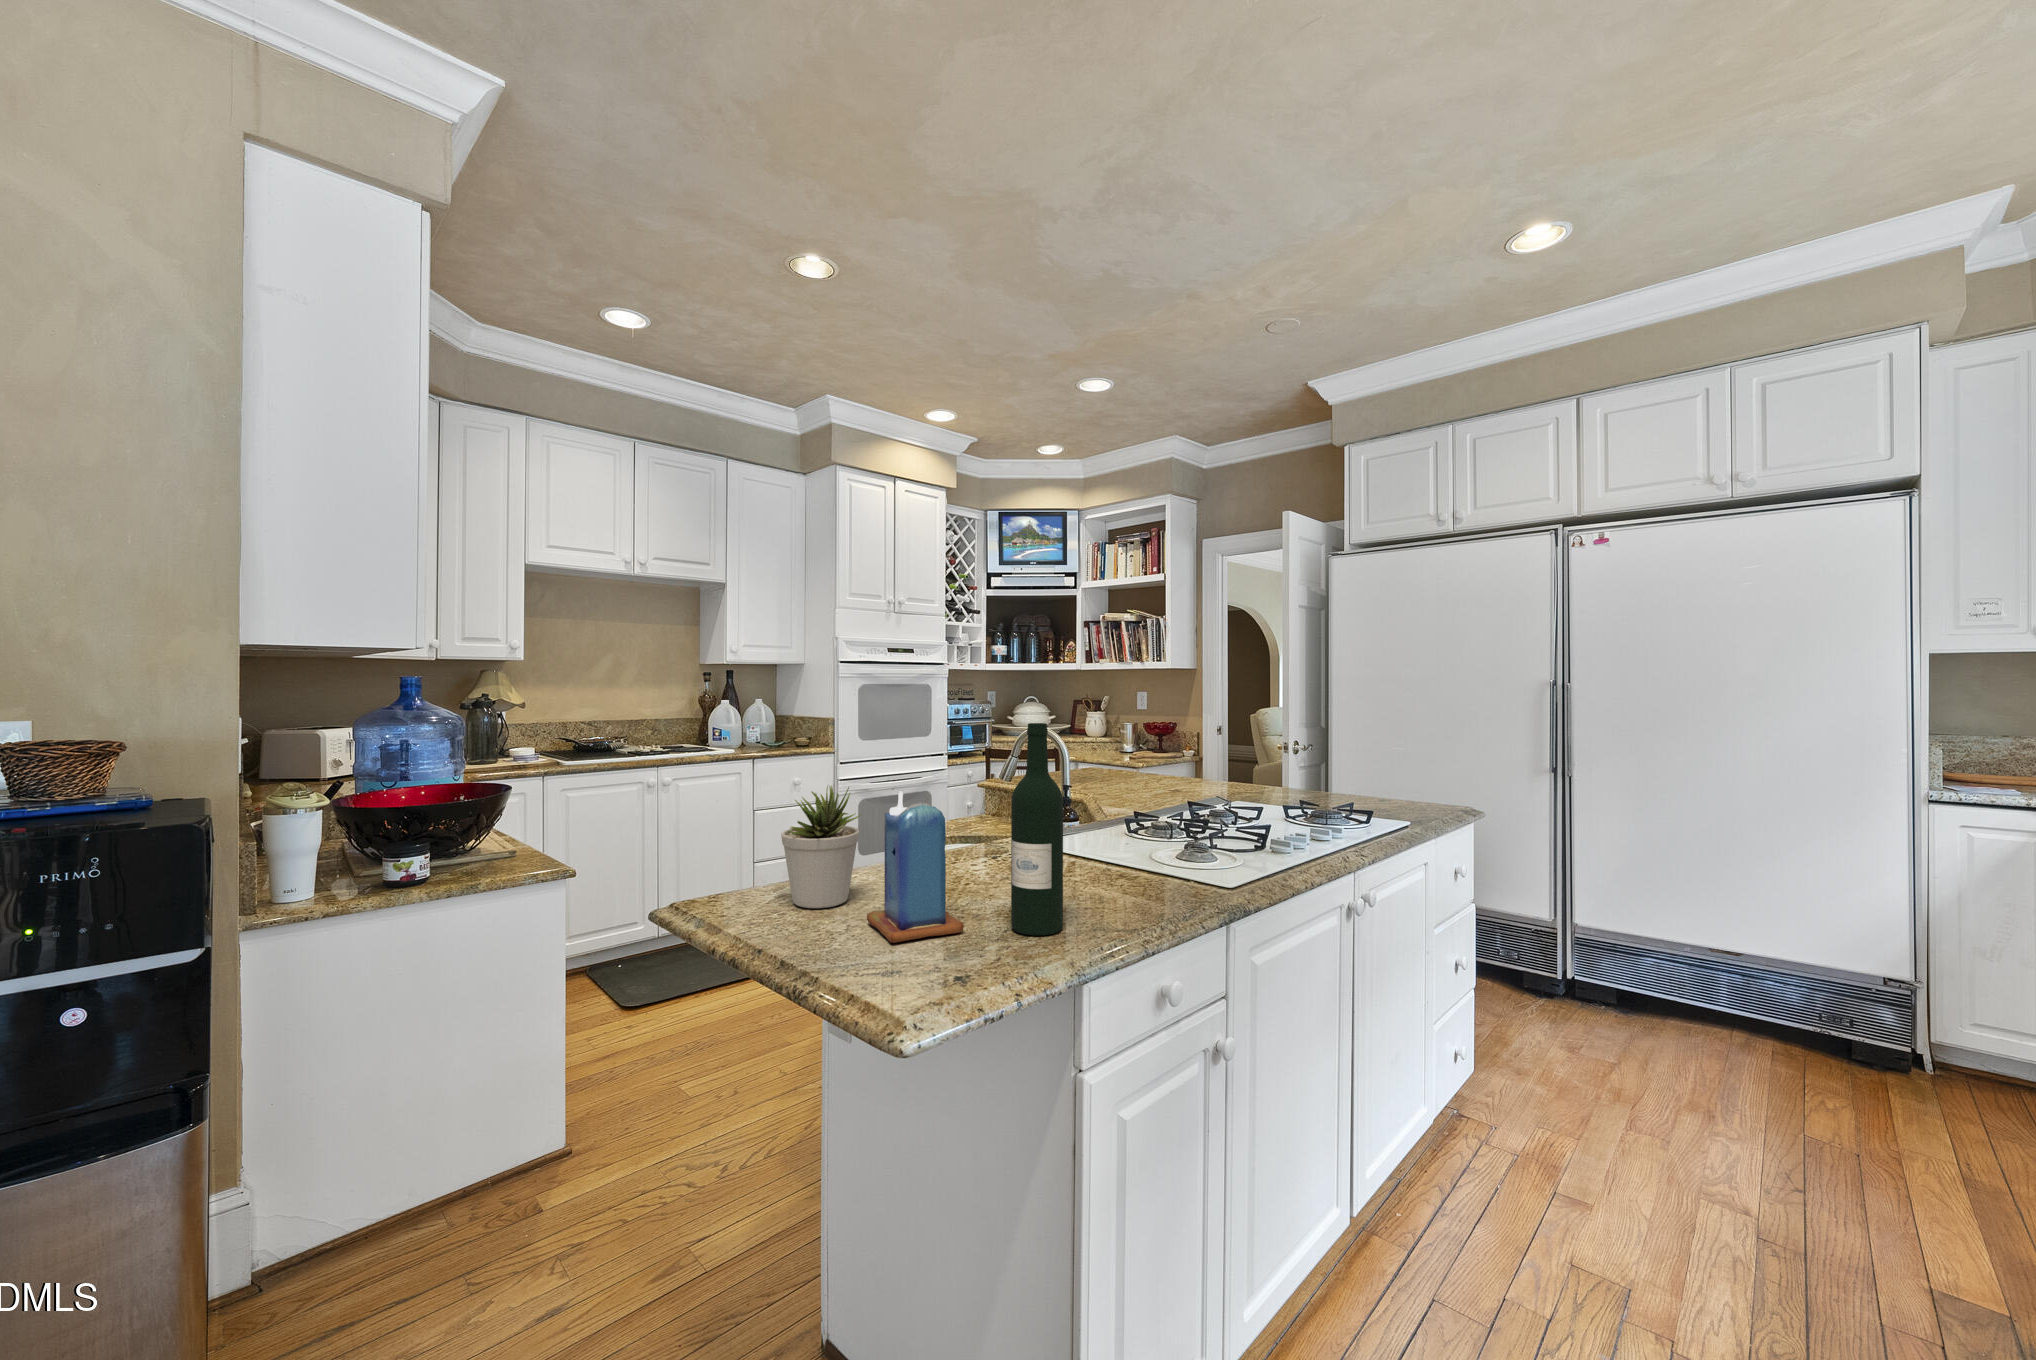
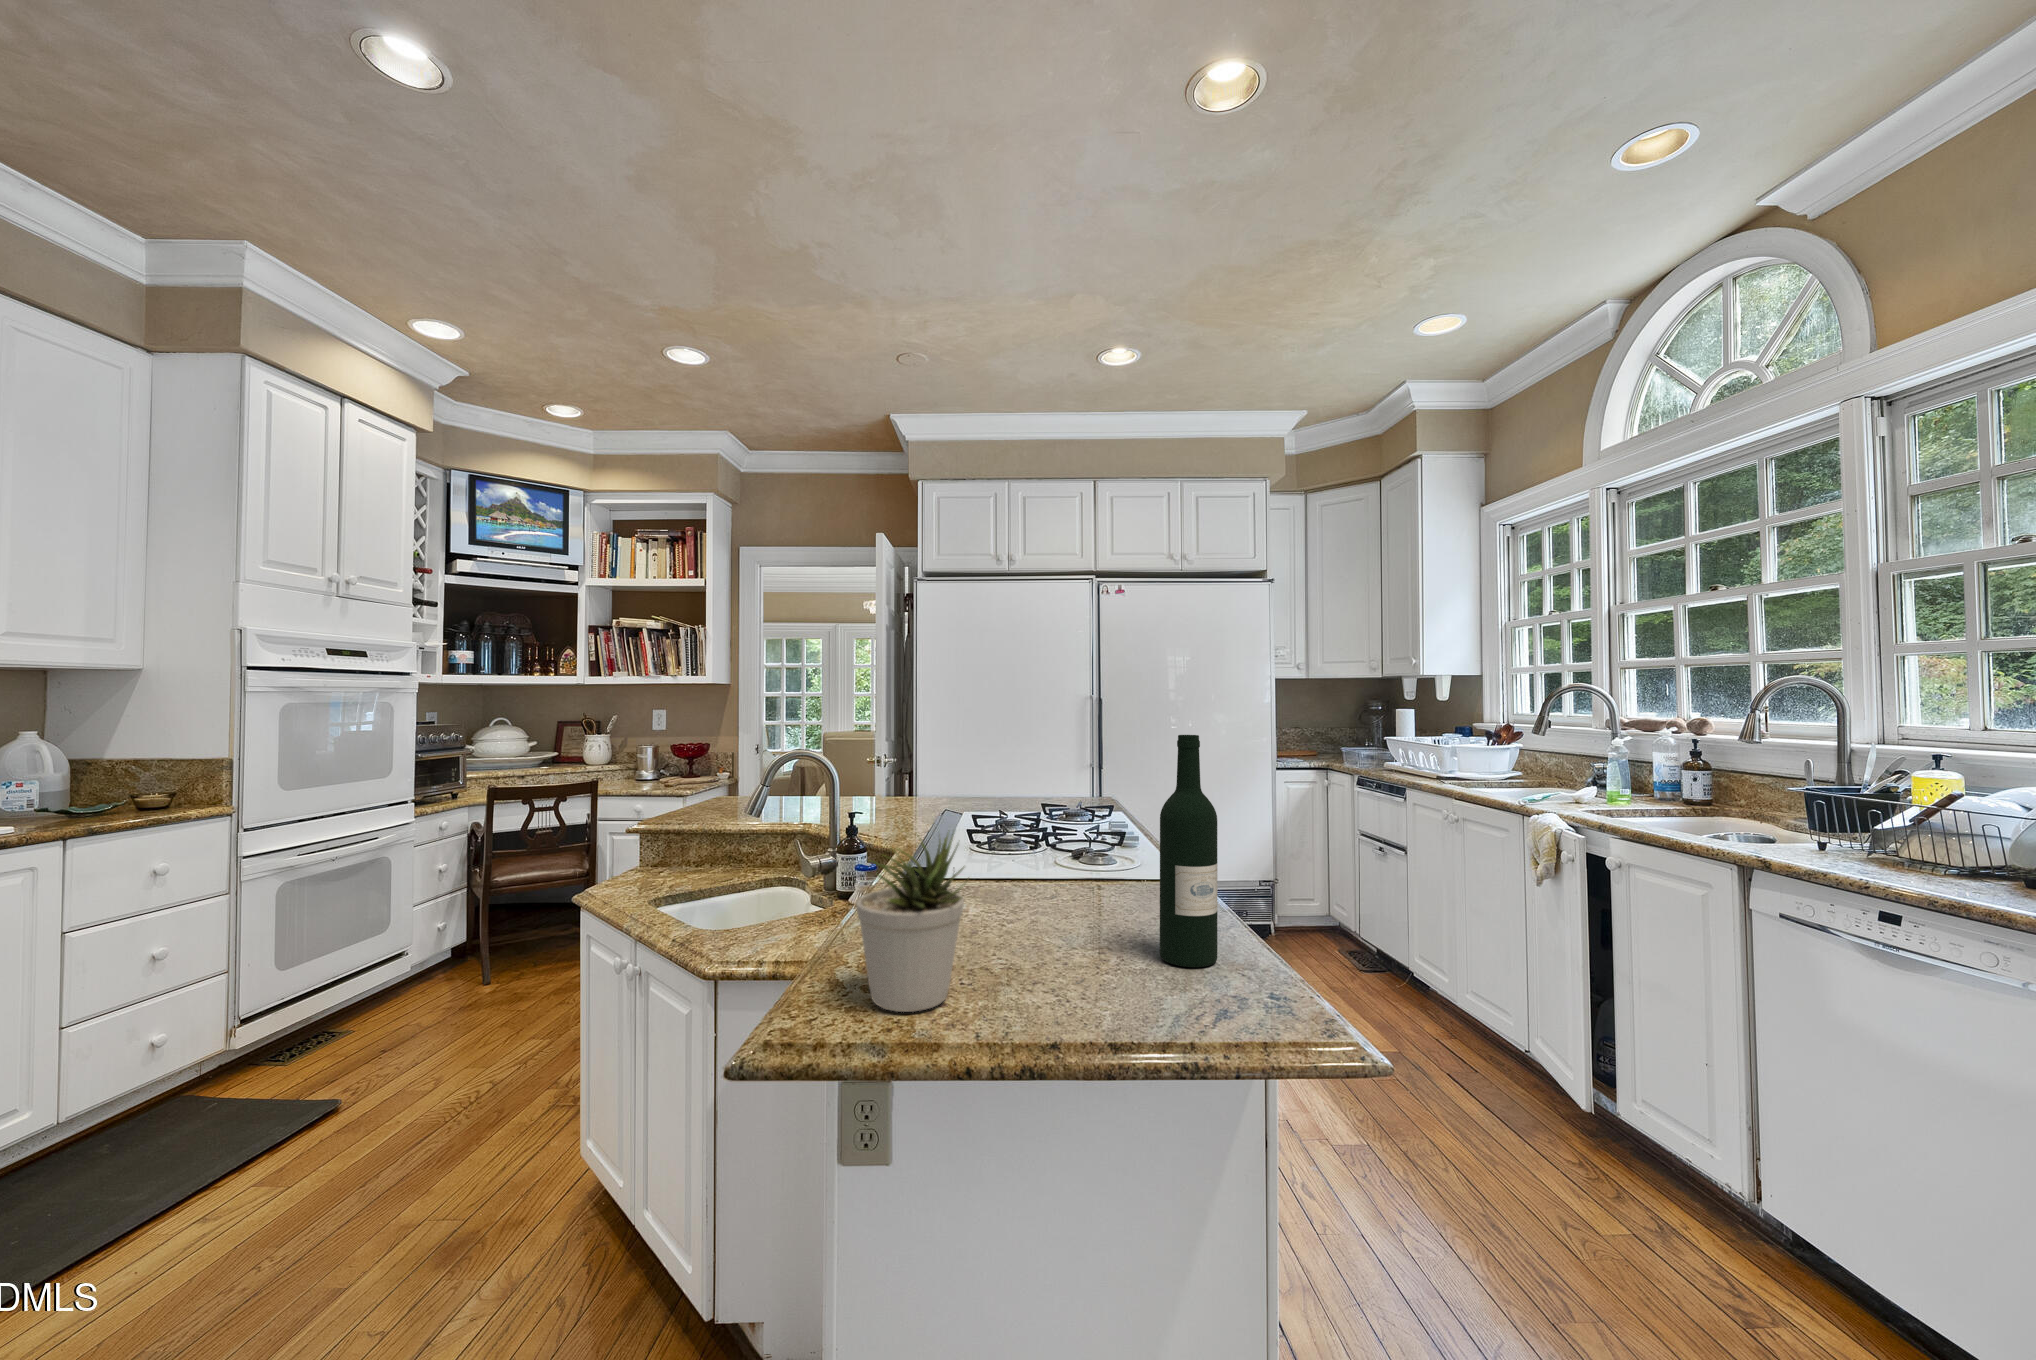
candle: present [867,791,963,943] -> none [1041,825,1155,1015]

